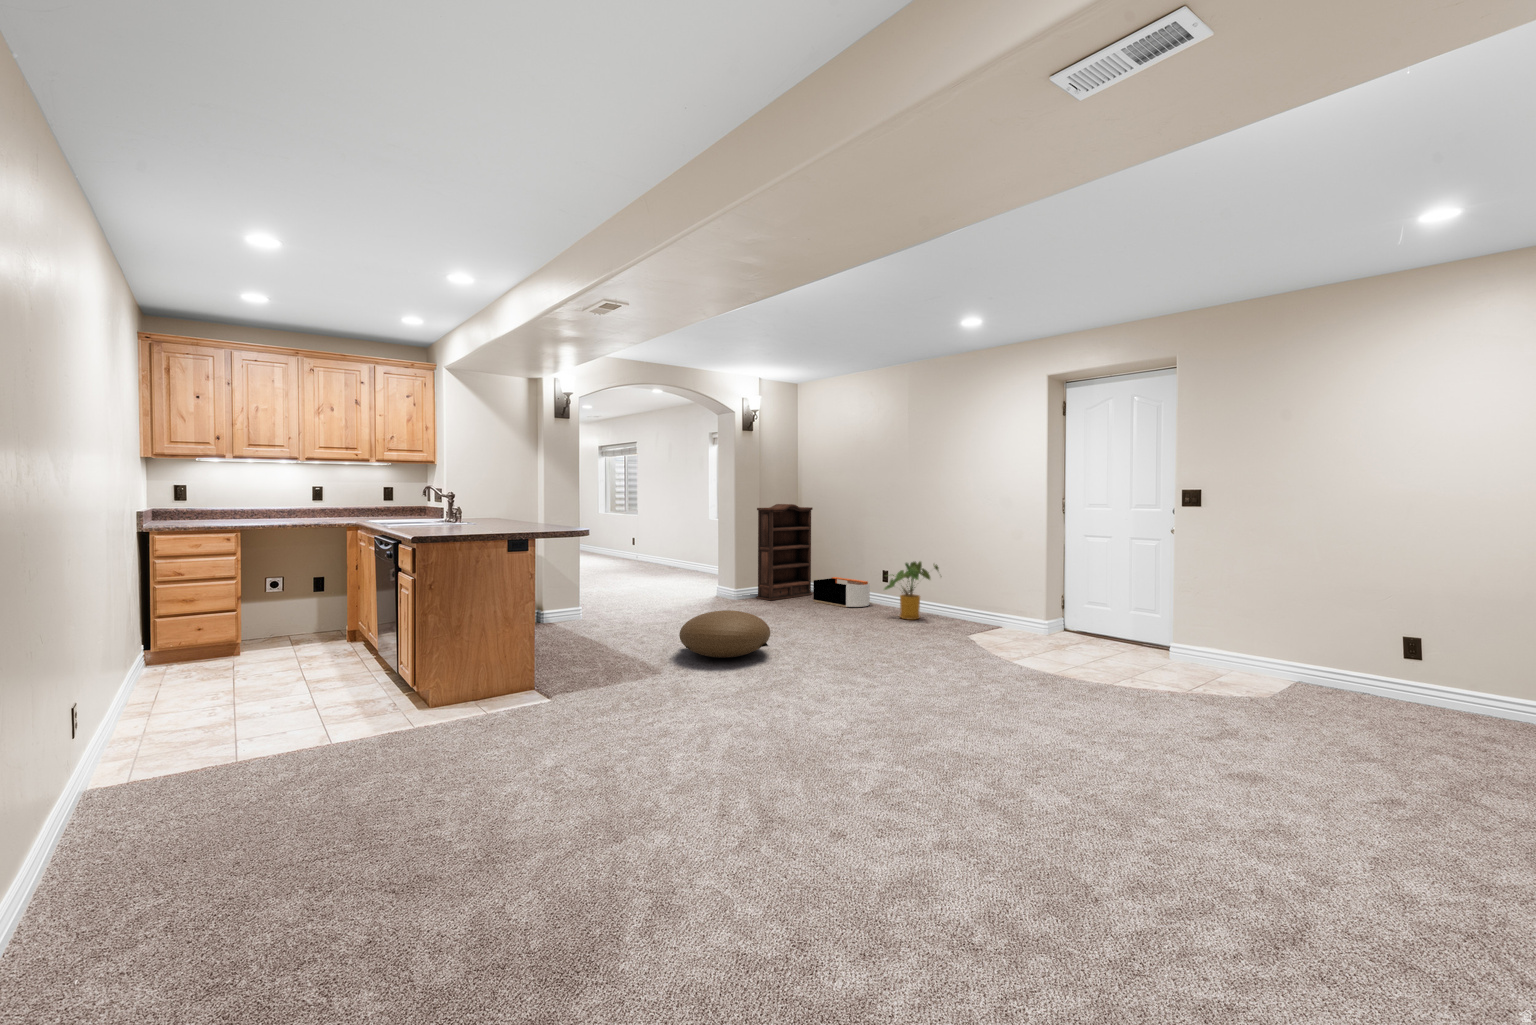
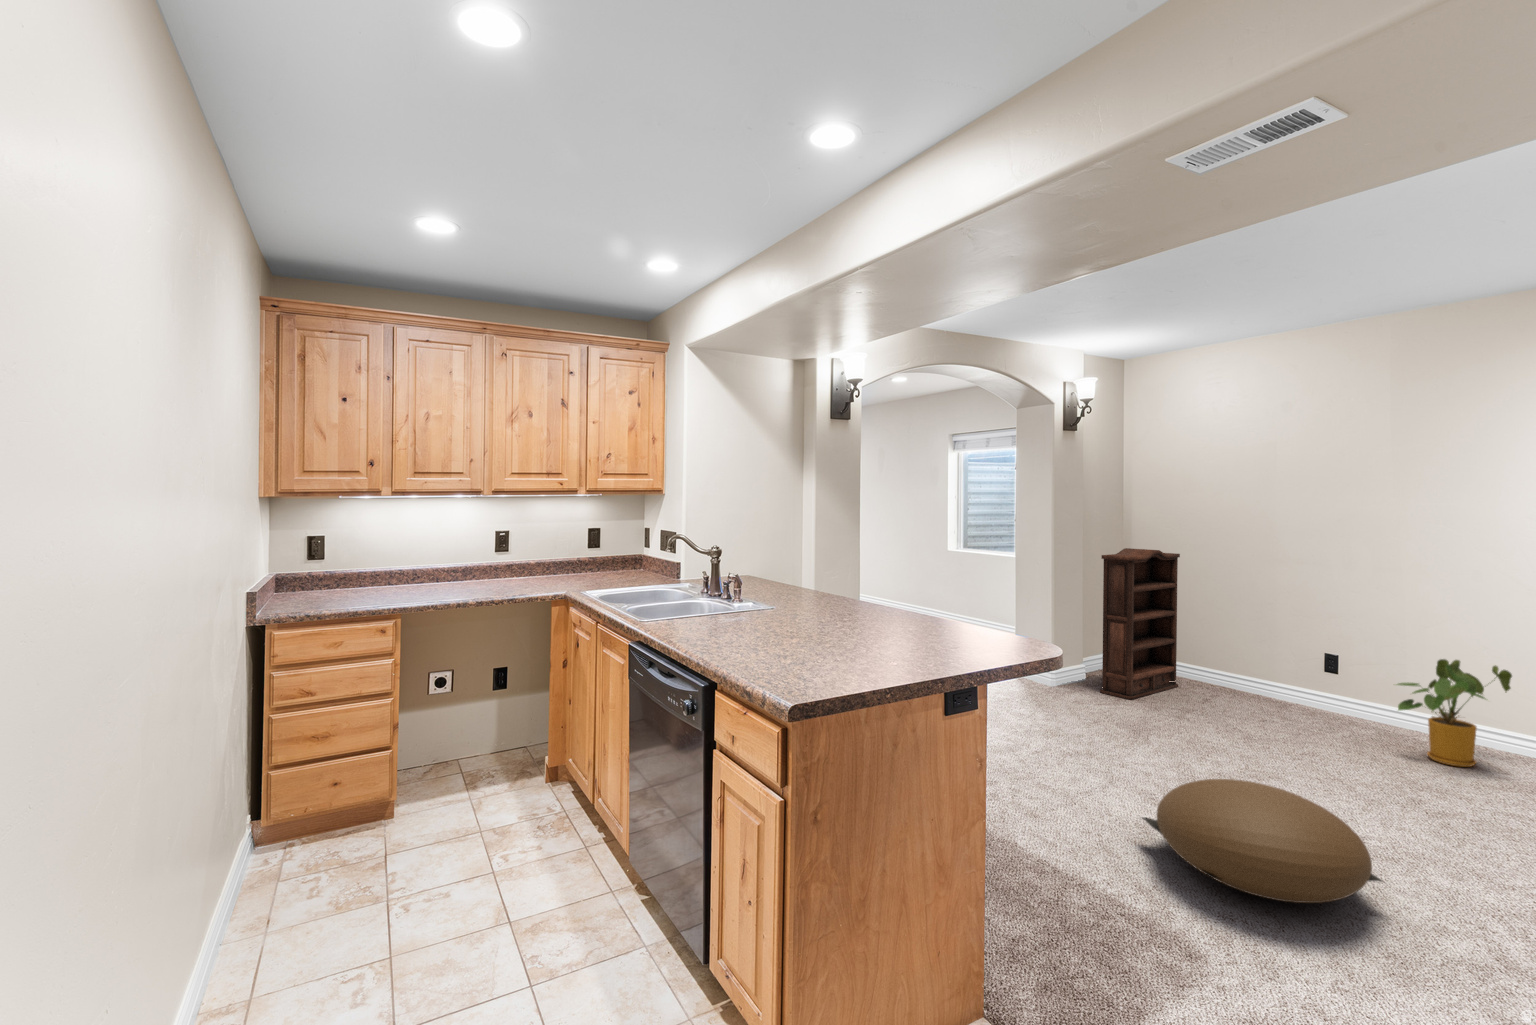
storage bin: present [813,577,870,607] -> none [1203,664,1319,724]

